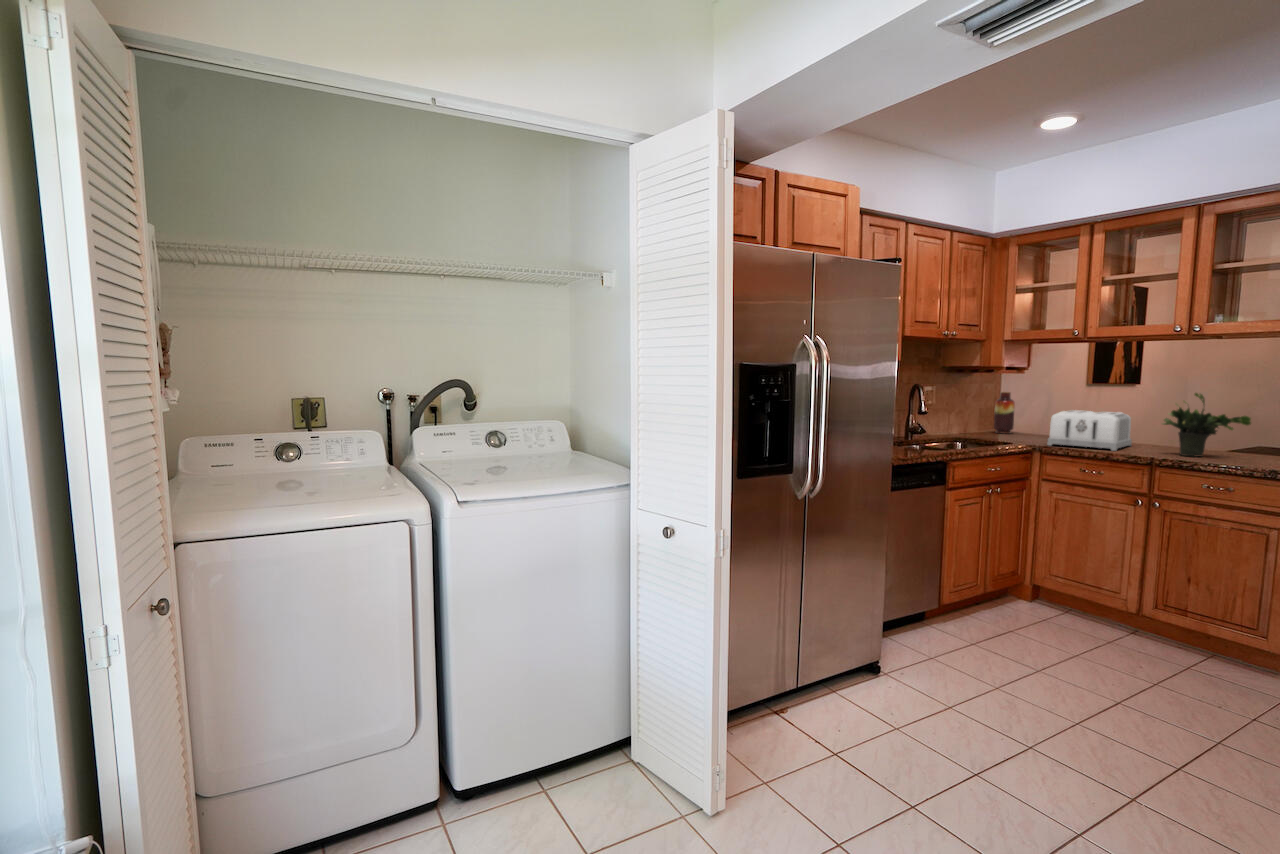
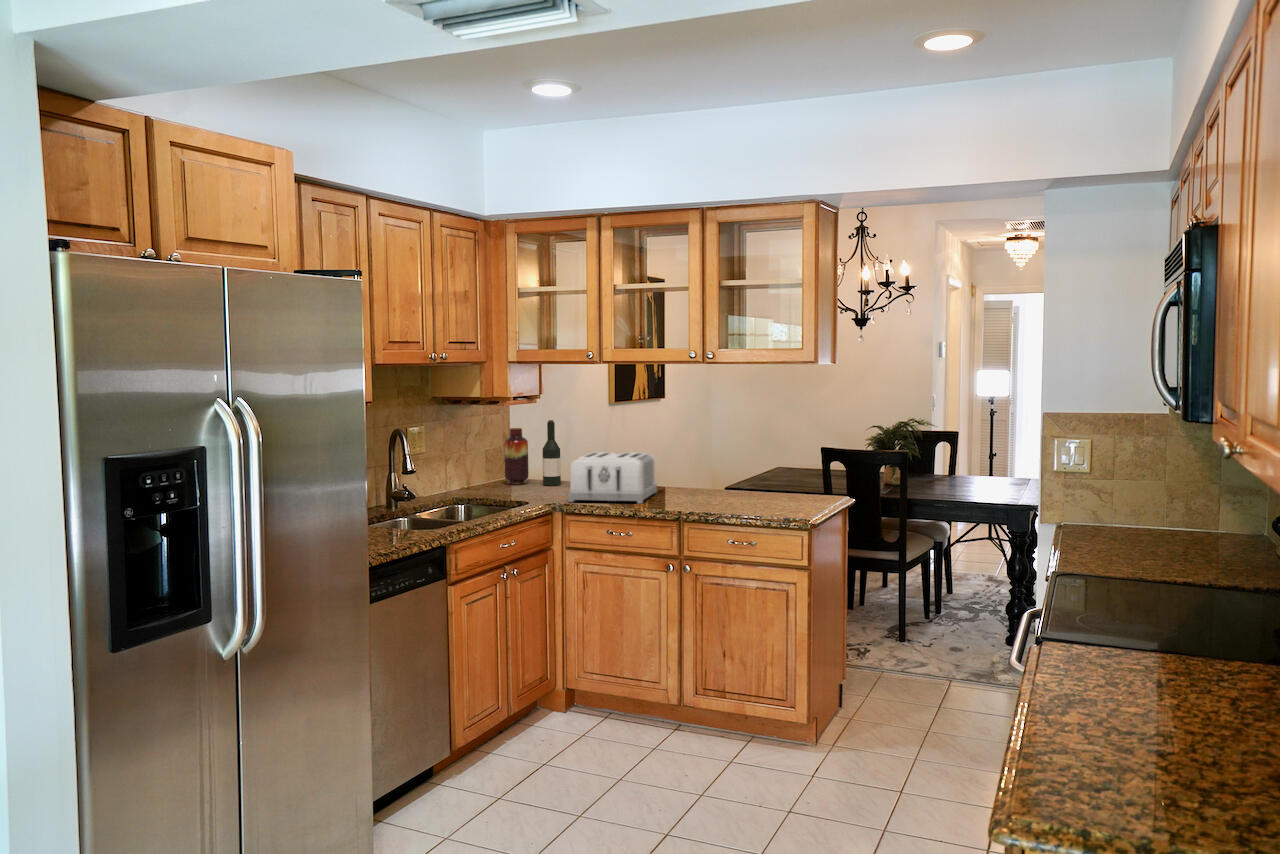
wine bottle: none [1025,387,1043,436] -> present [542,420,561,486]
potted plant: present [1163,393,1251,456] -> none [684,429,766,504]

